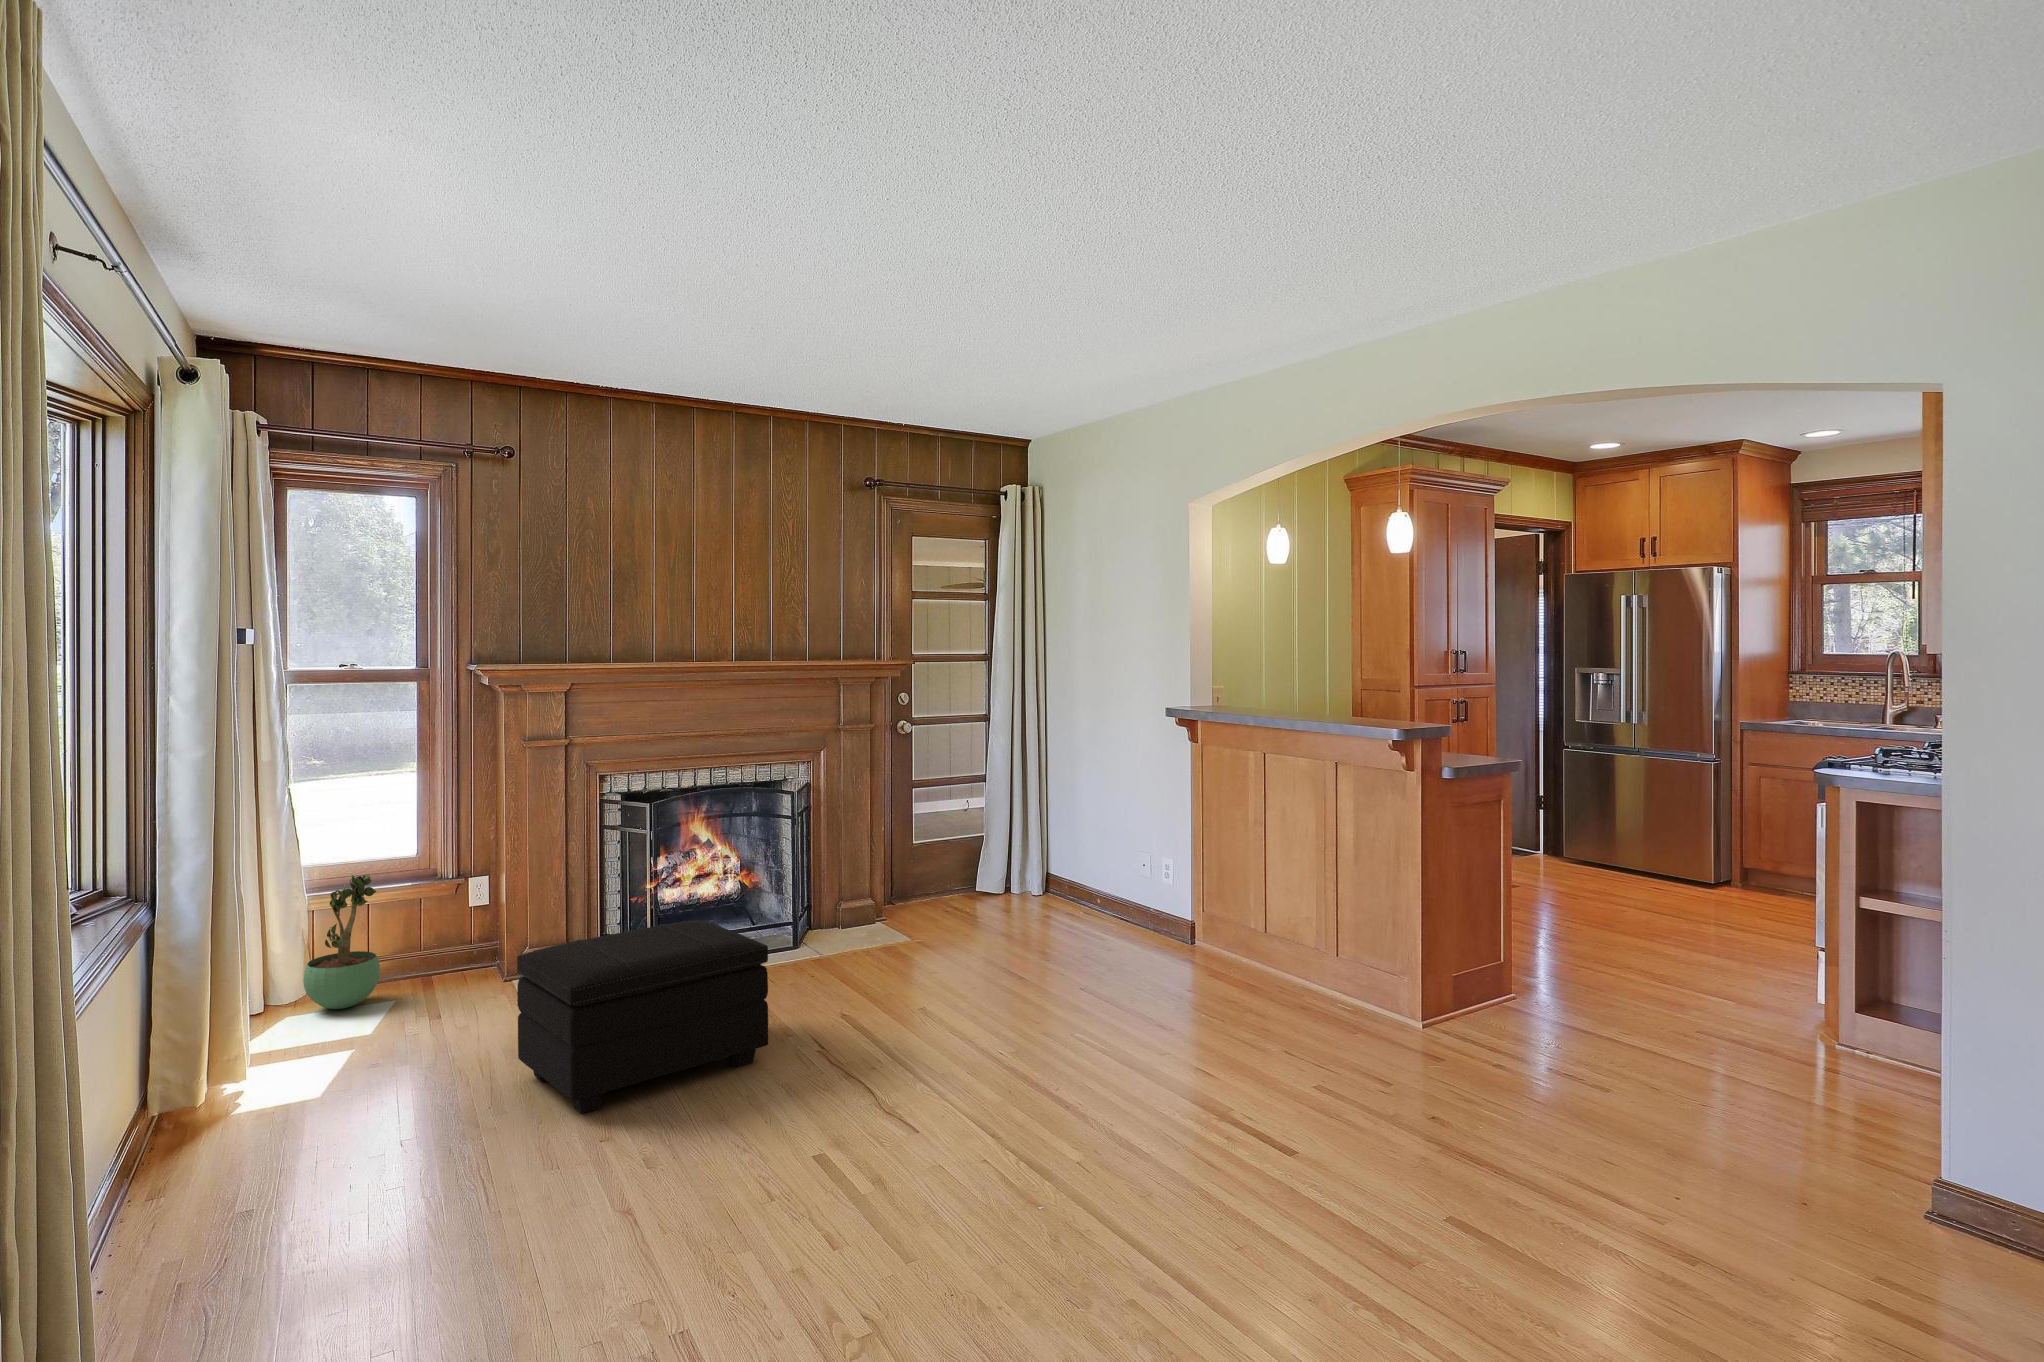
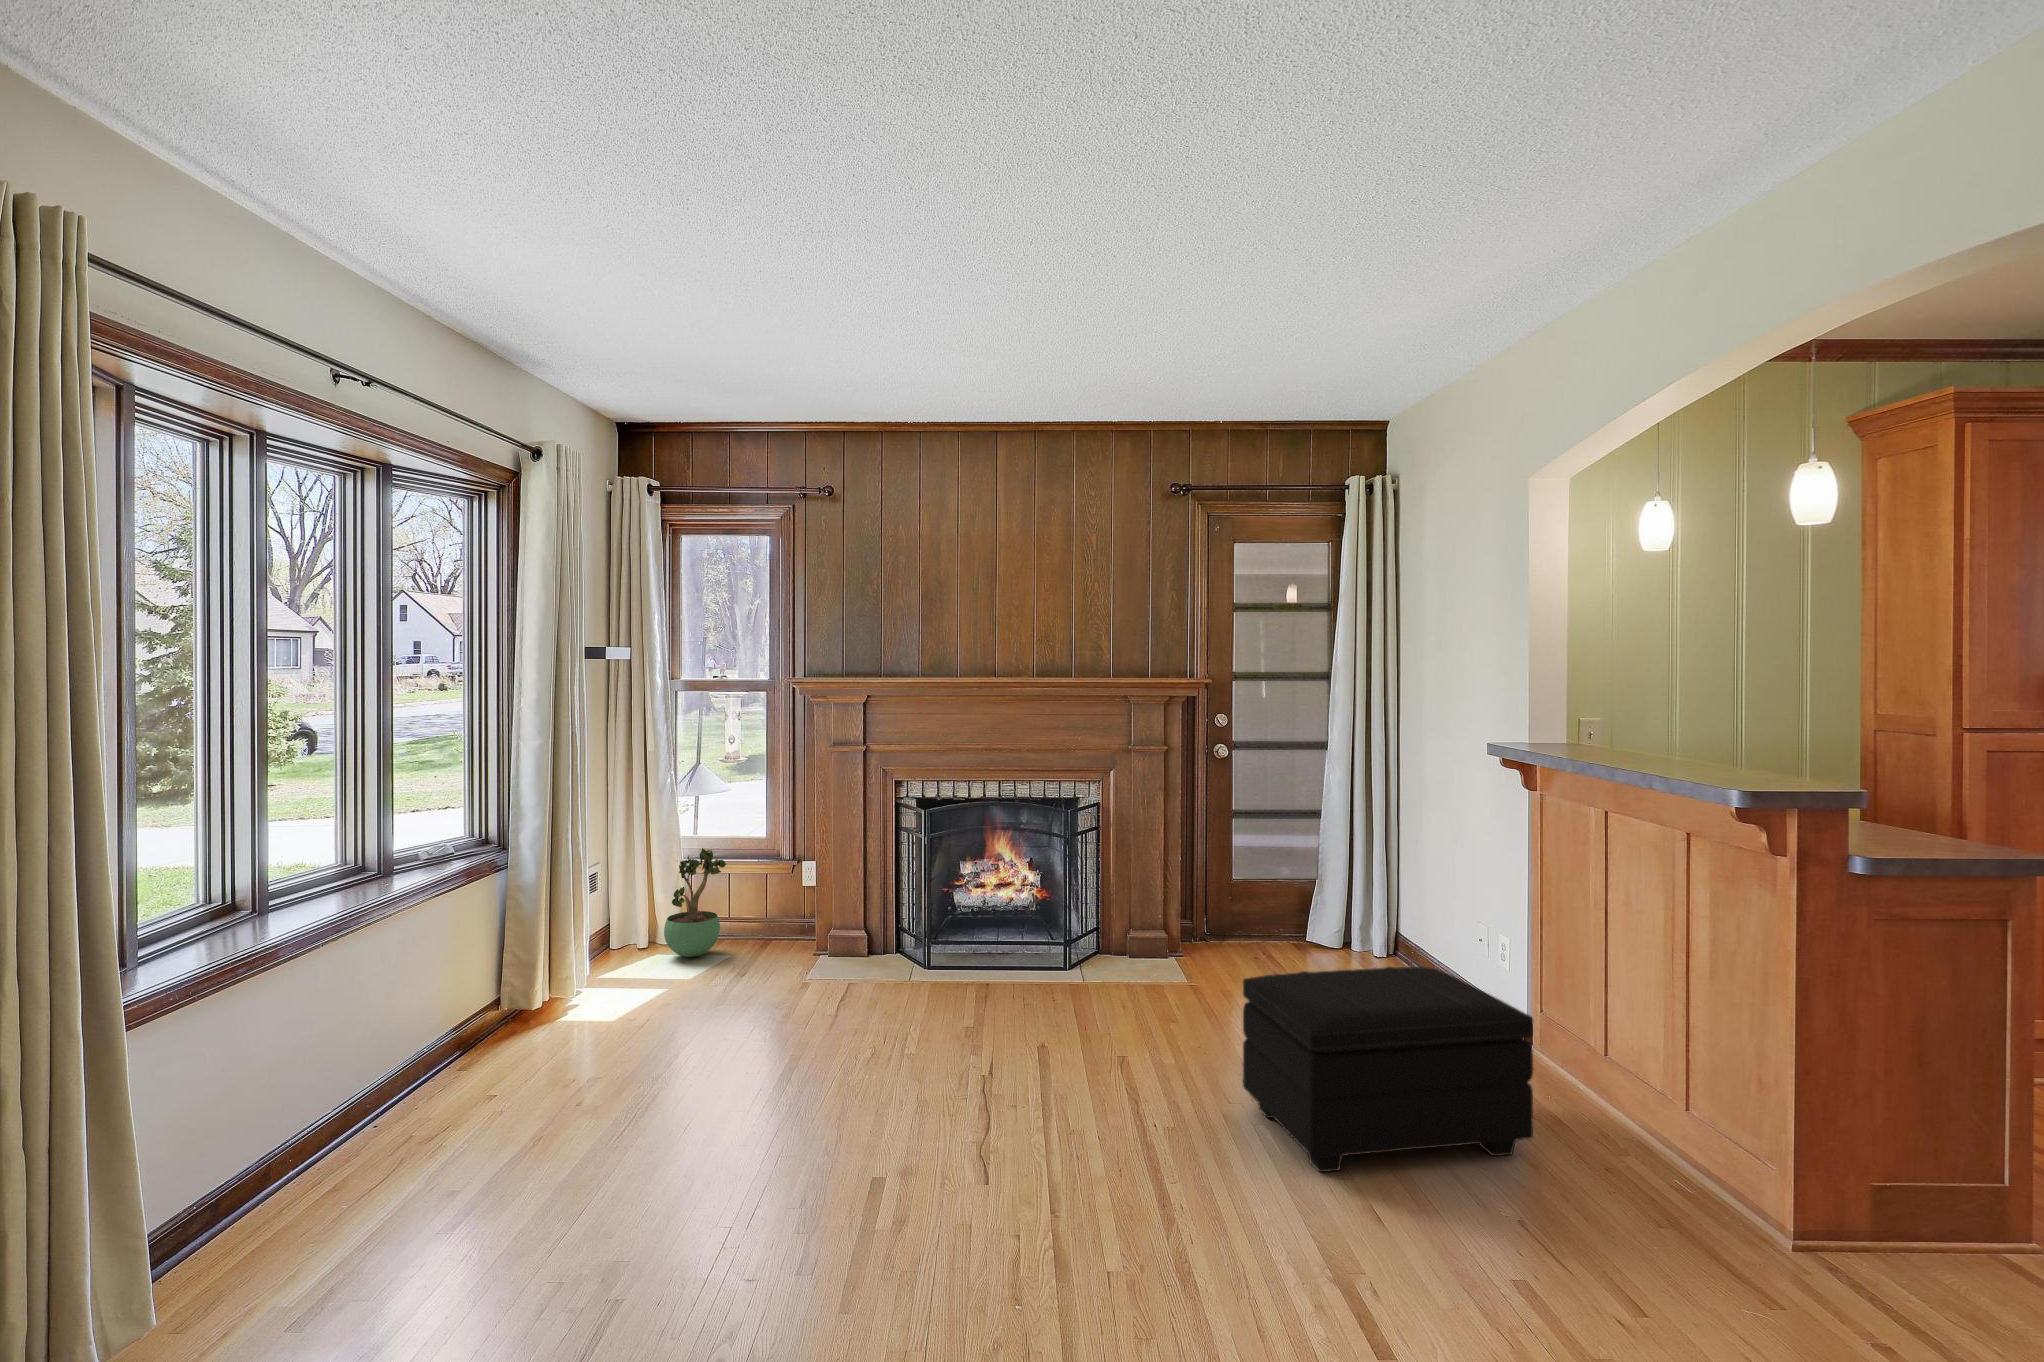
footstool: present [517,921,768,1113] -> present [1243,966,1533,1172]

